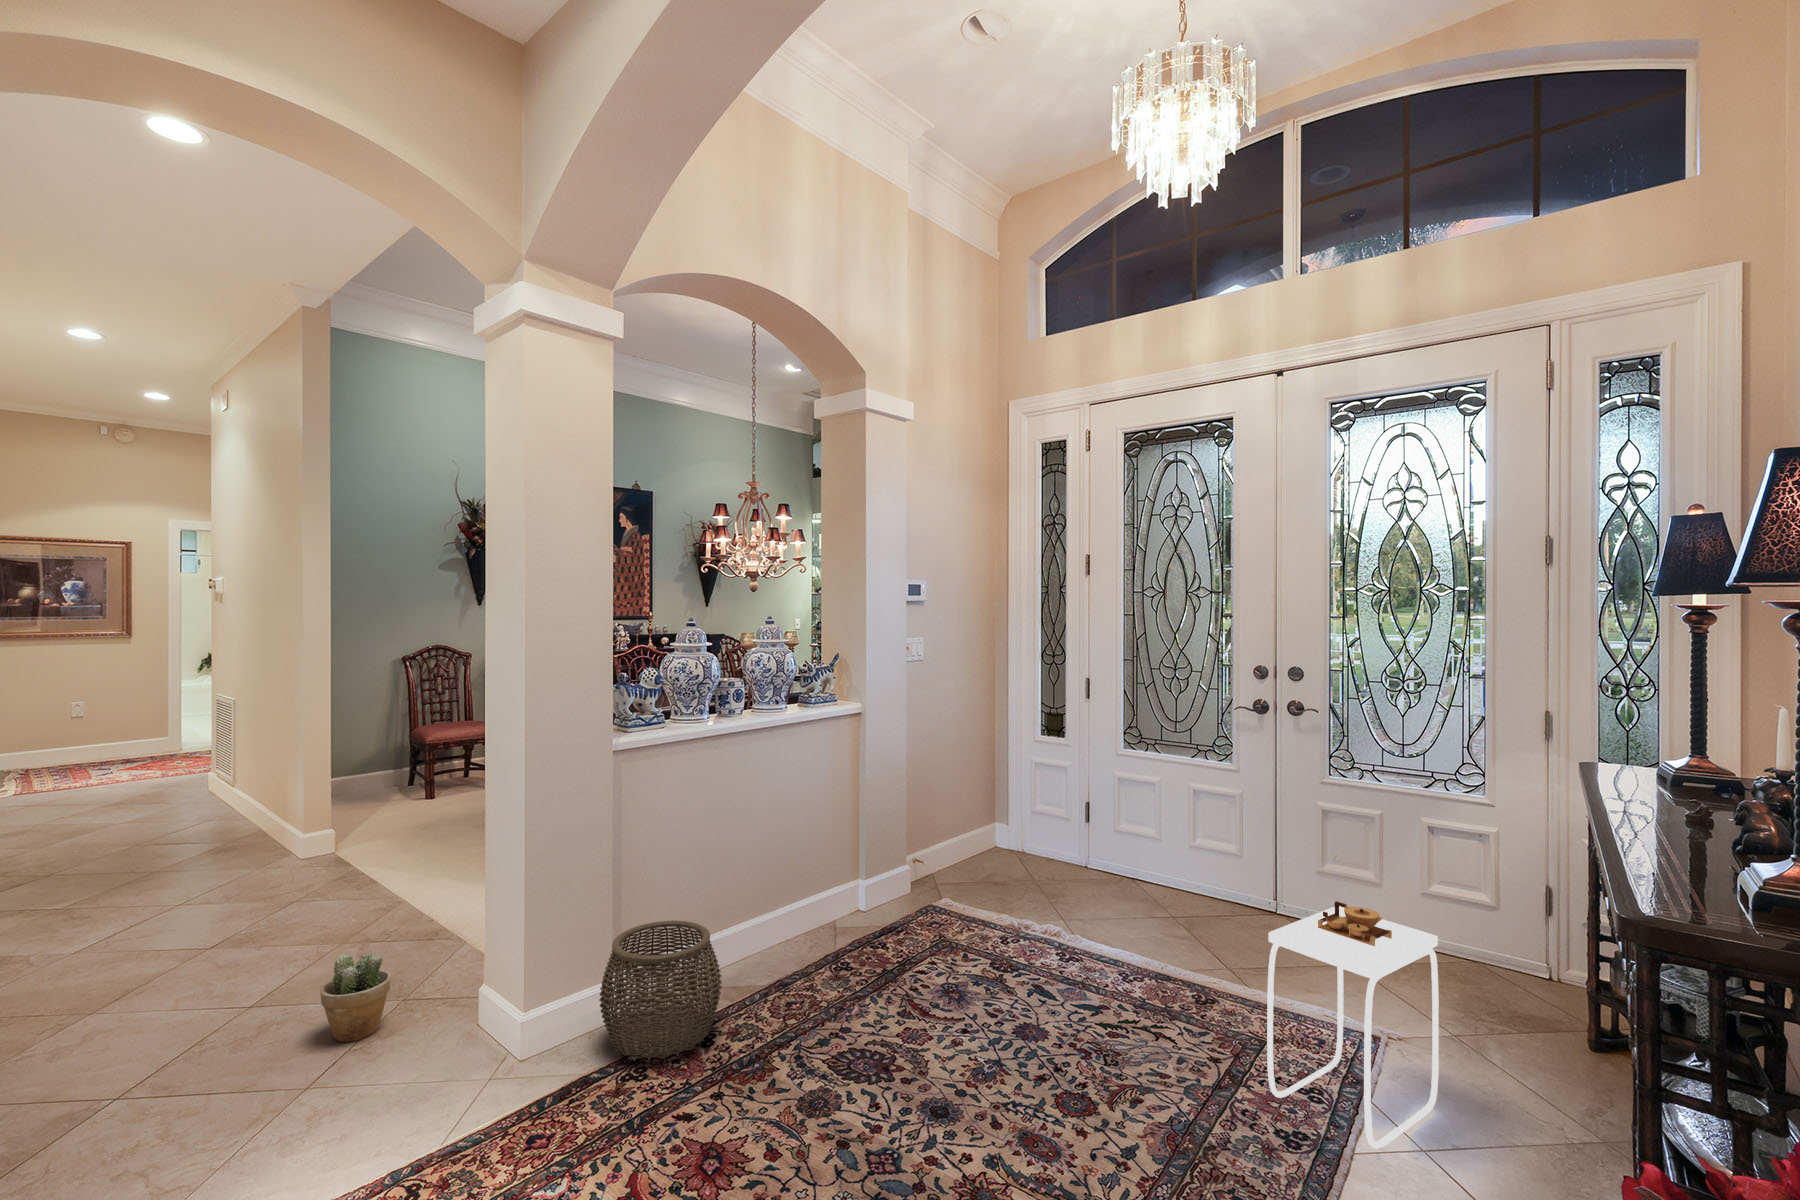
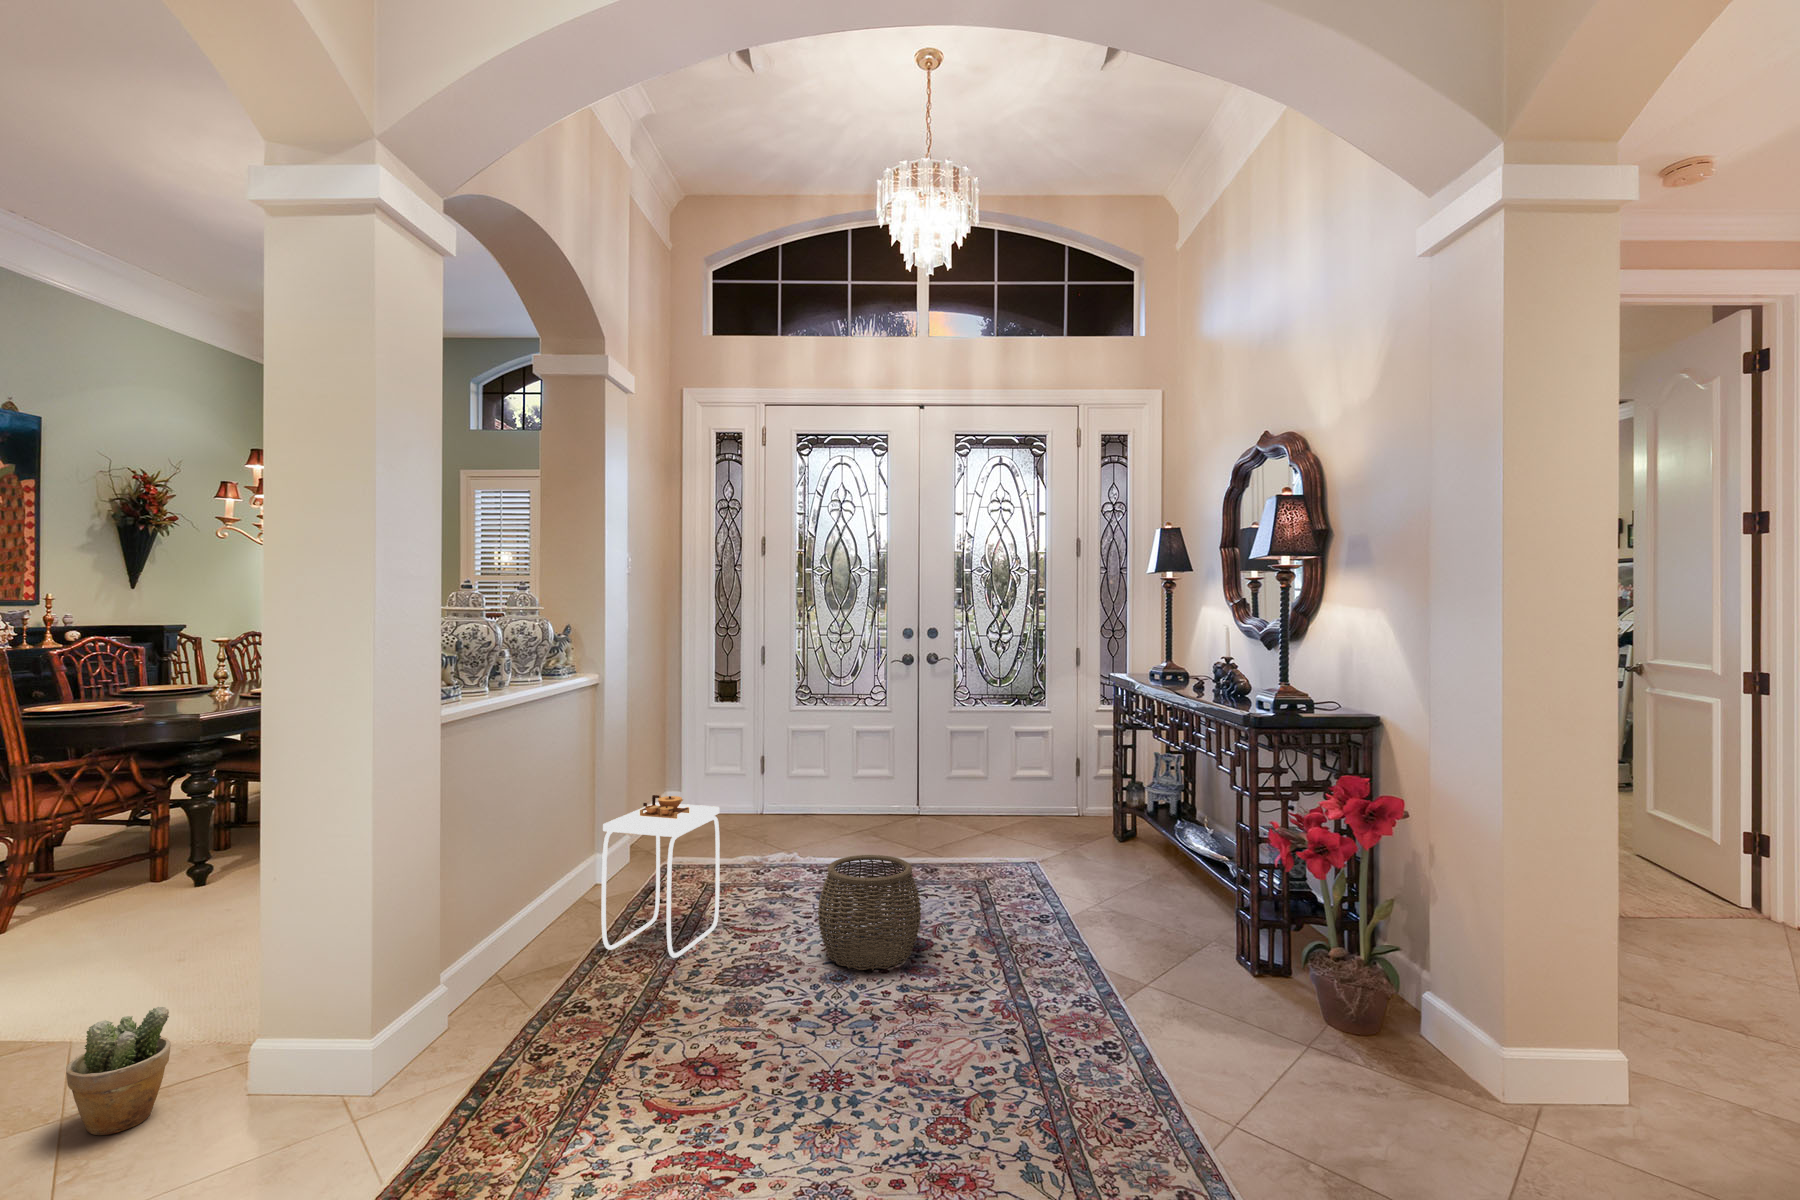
side table: present [1267,901,1439,1149] -> present [601,795,720,958]
woven basket: present [599,921,722,1060] -> present [818,855,921,970]

